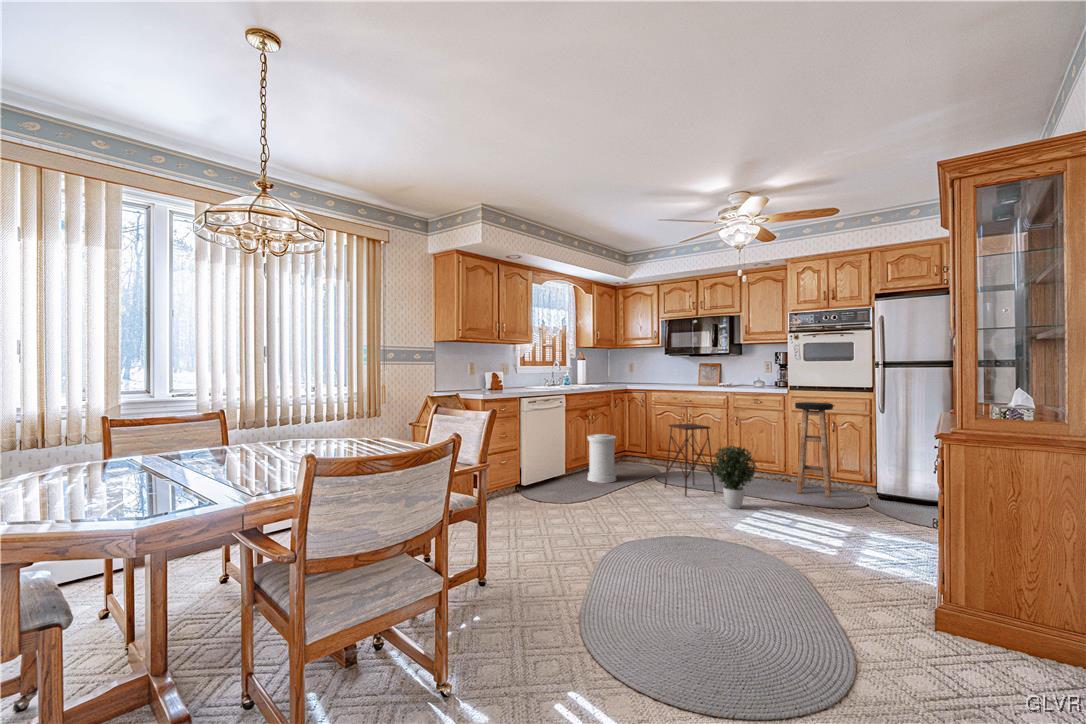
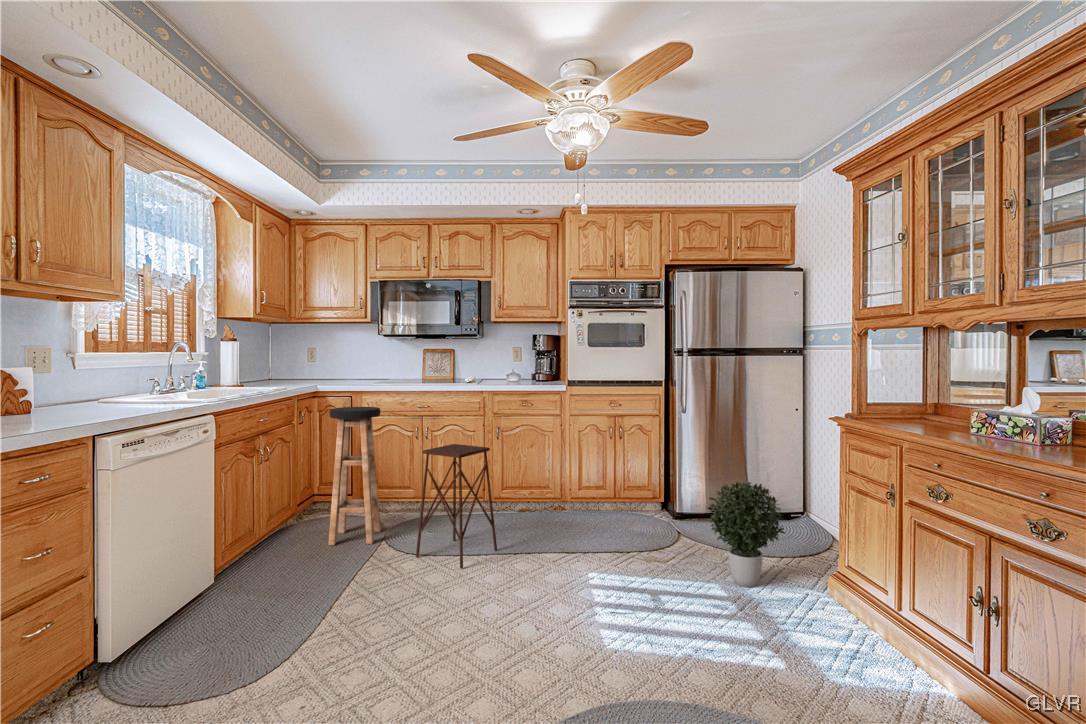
bar stool: present [795,402,833,497] -> present [328,407,381,545]
trash can: present [588,434,616,483] -> none [263,478,323,574]
potted plant: present [711,446,757,509] -> present [708,482,785,587]

